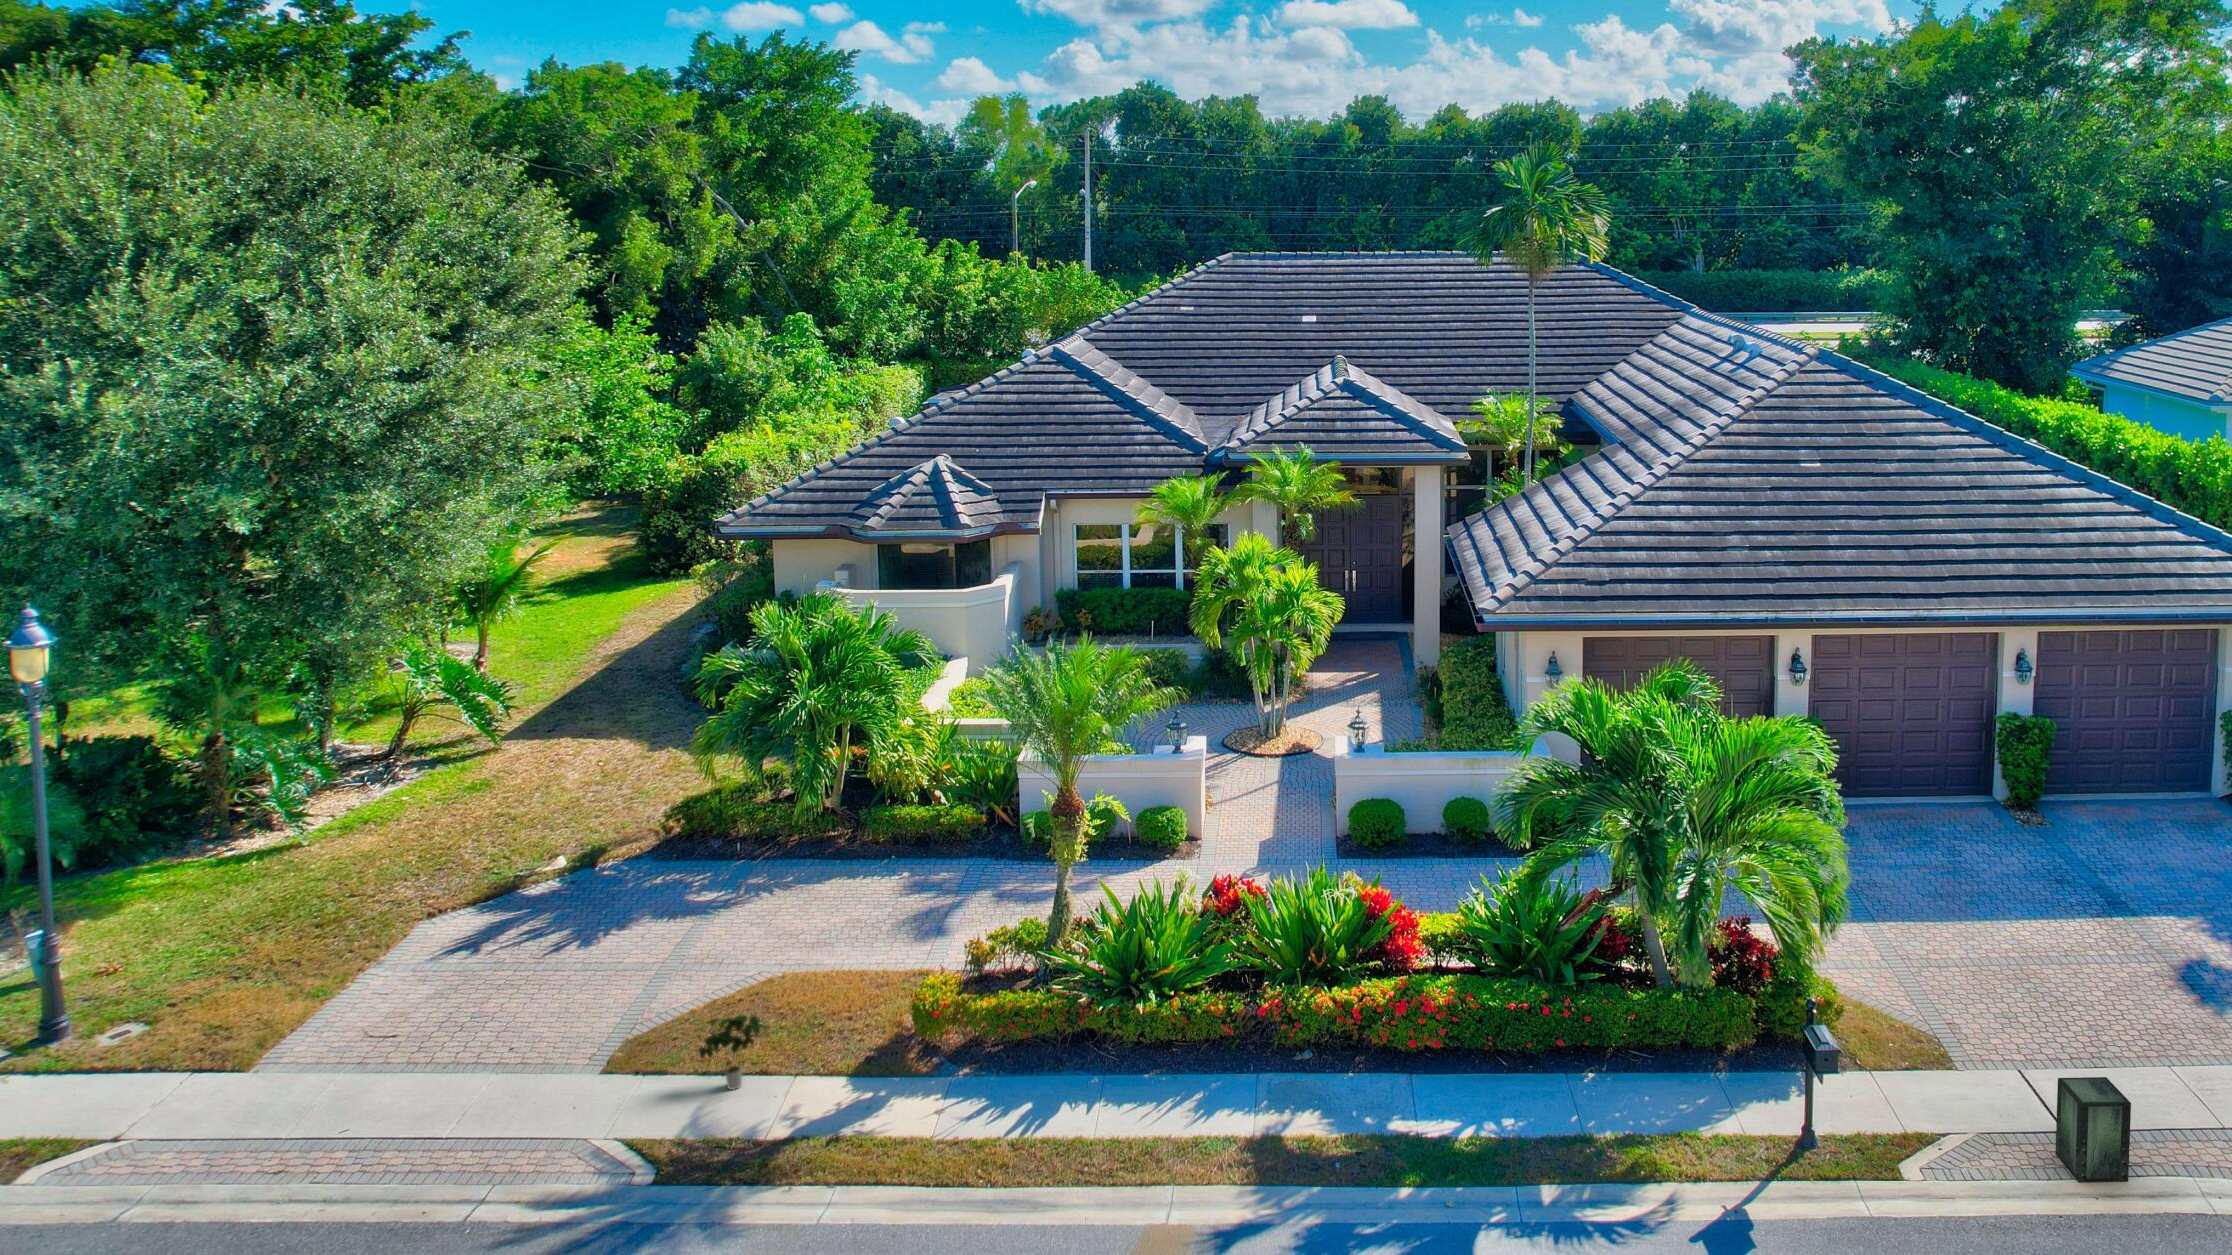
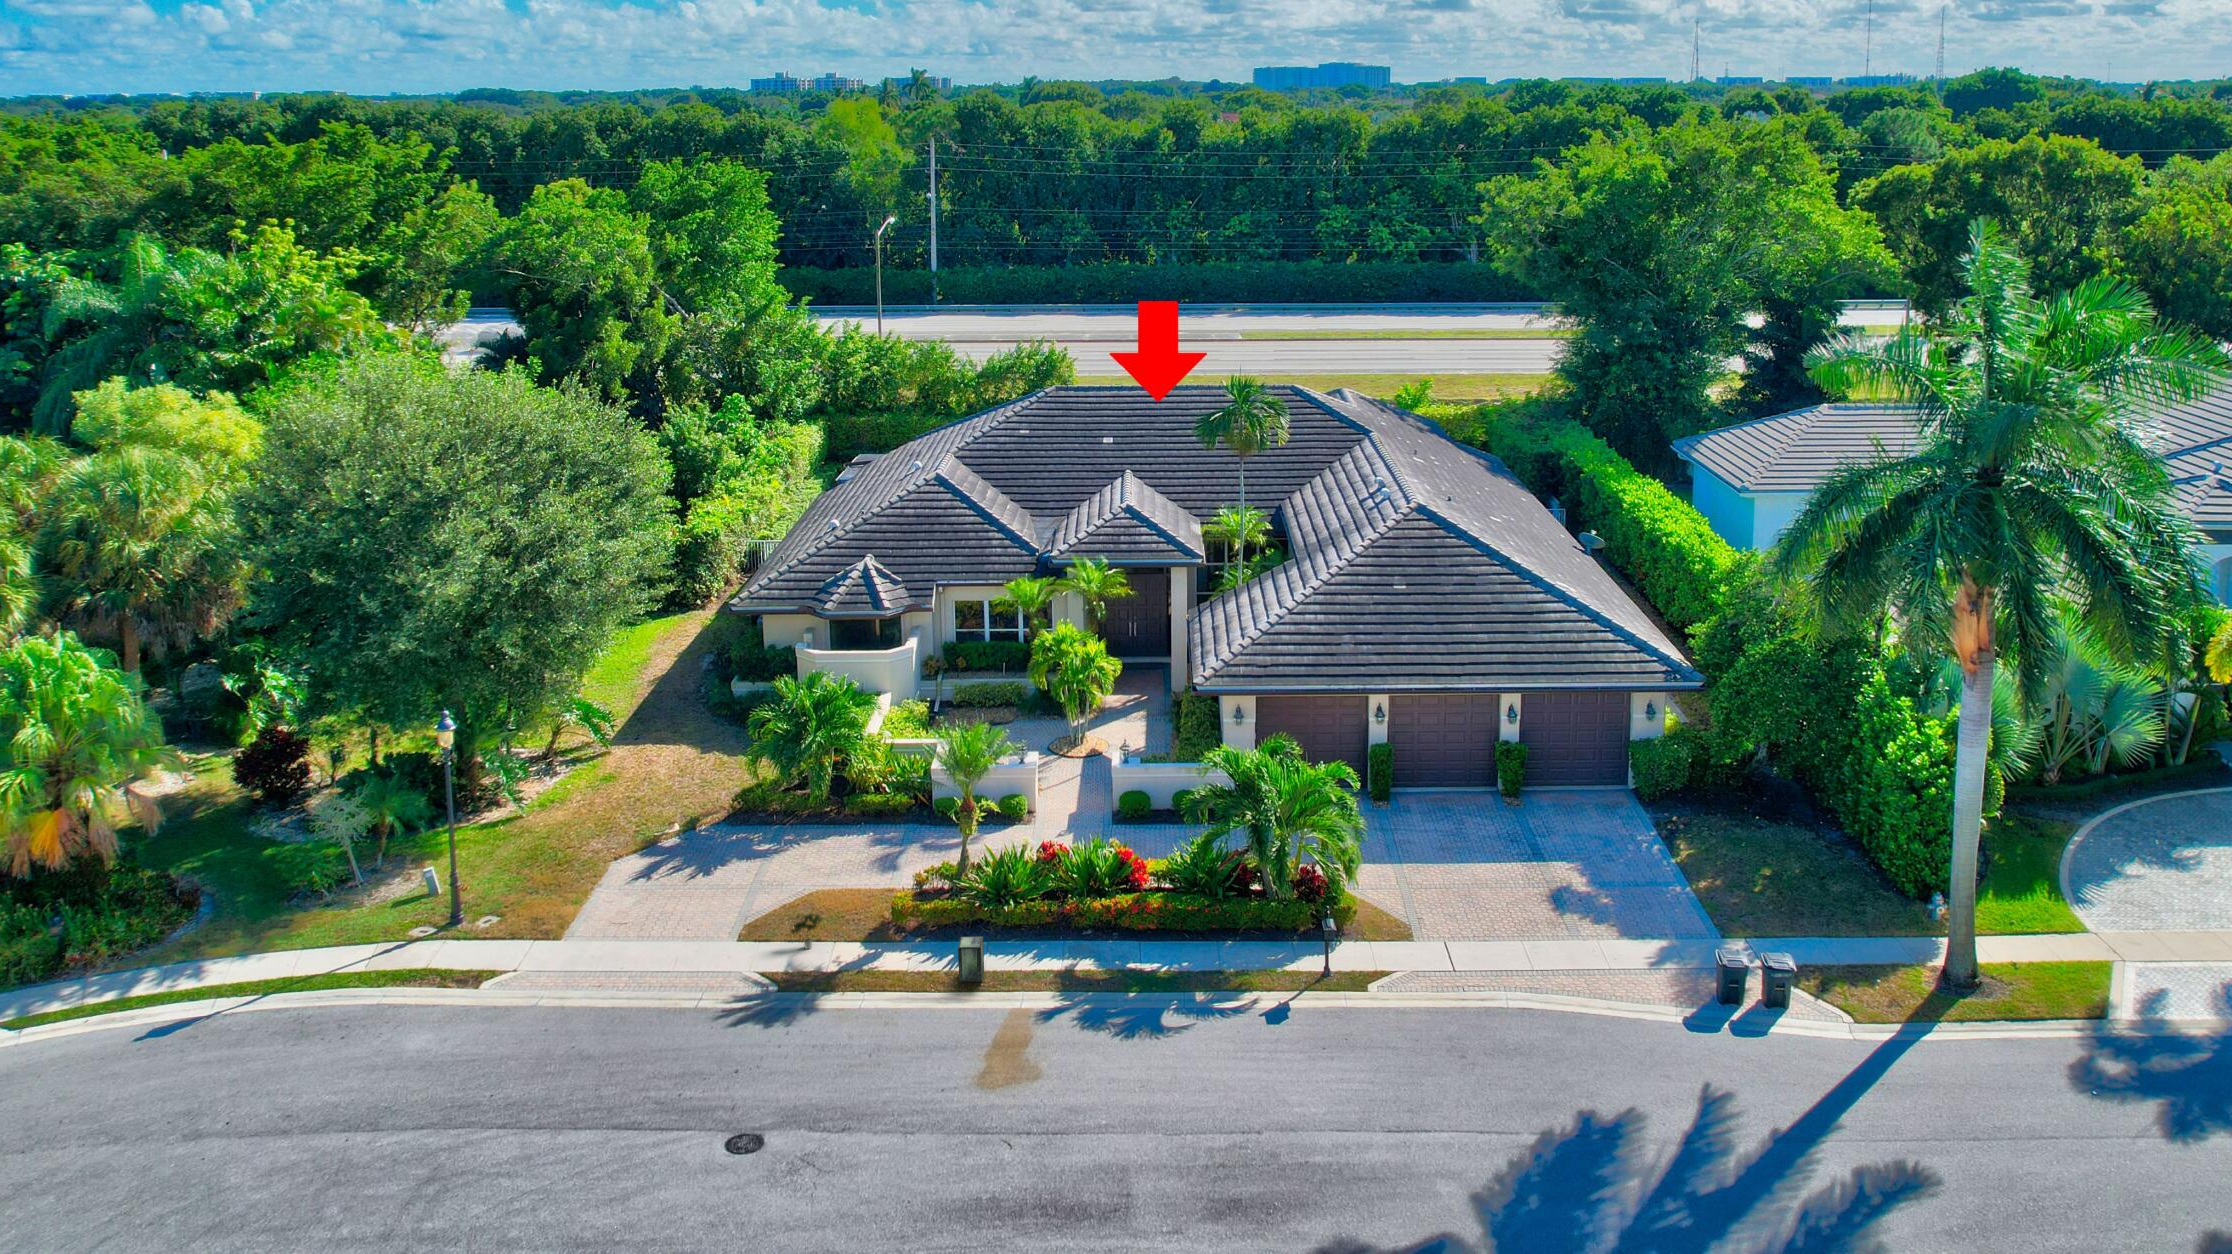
storage box: present [2056,1077,2131,1182] -> present [958,936,984,982]

